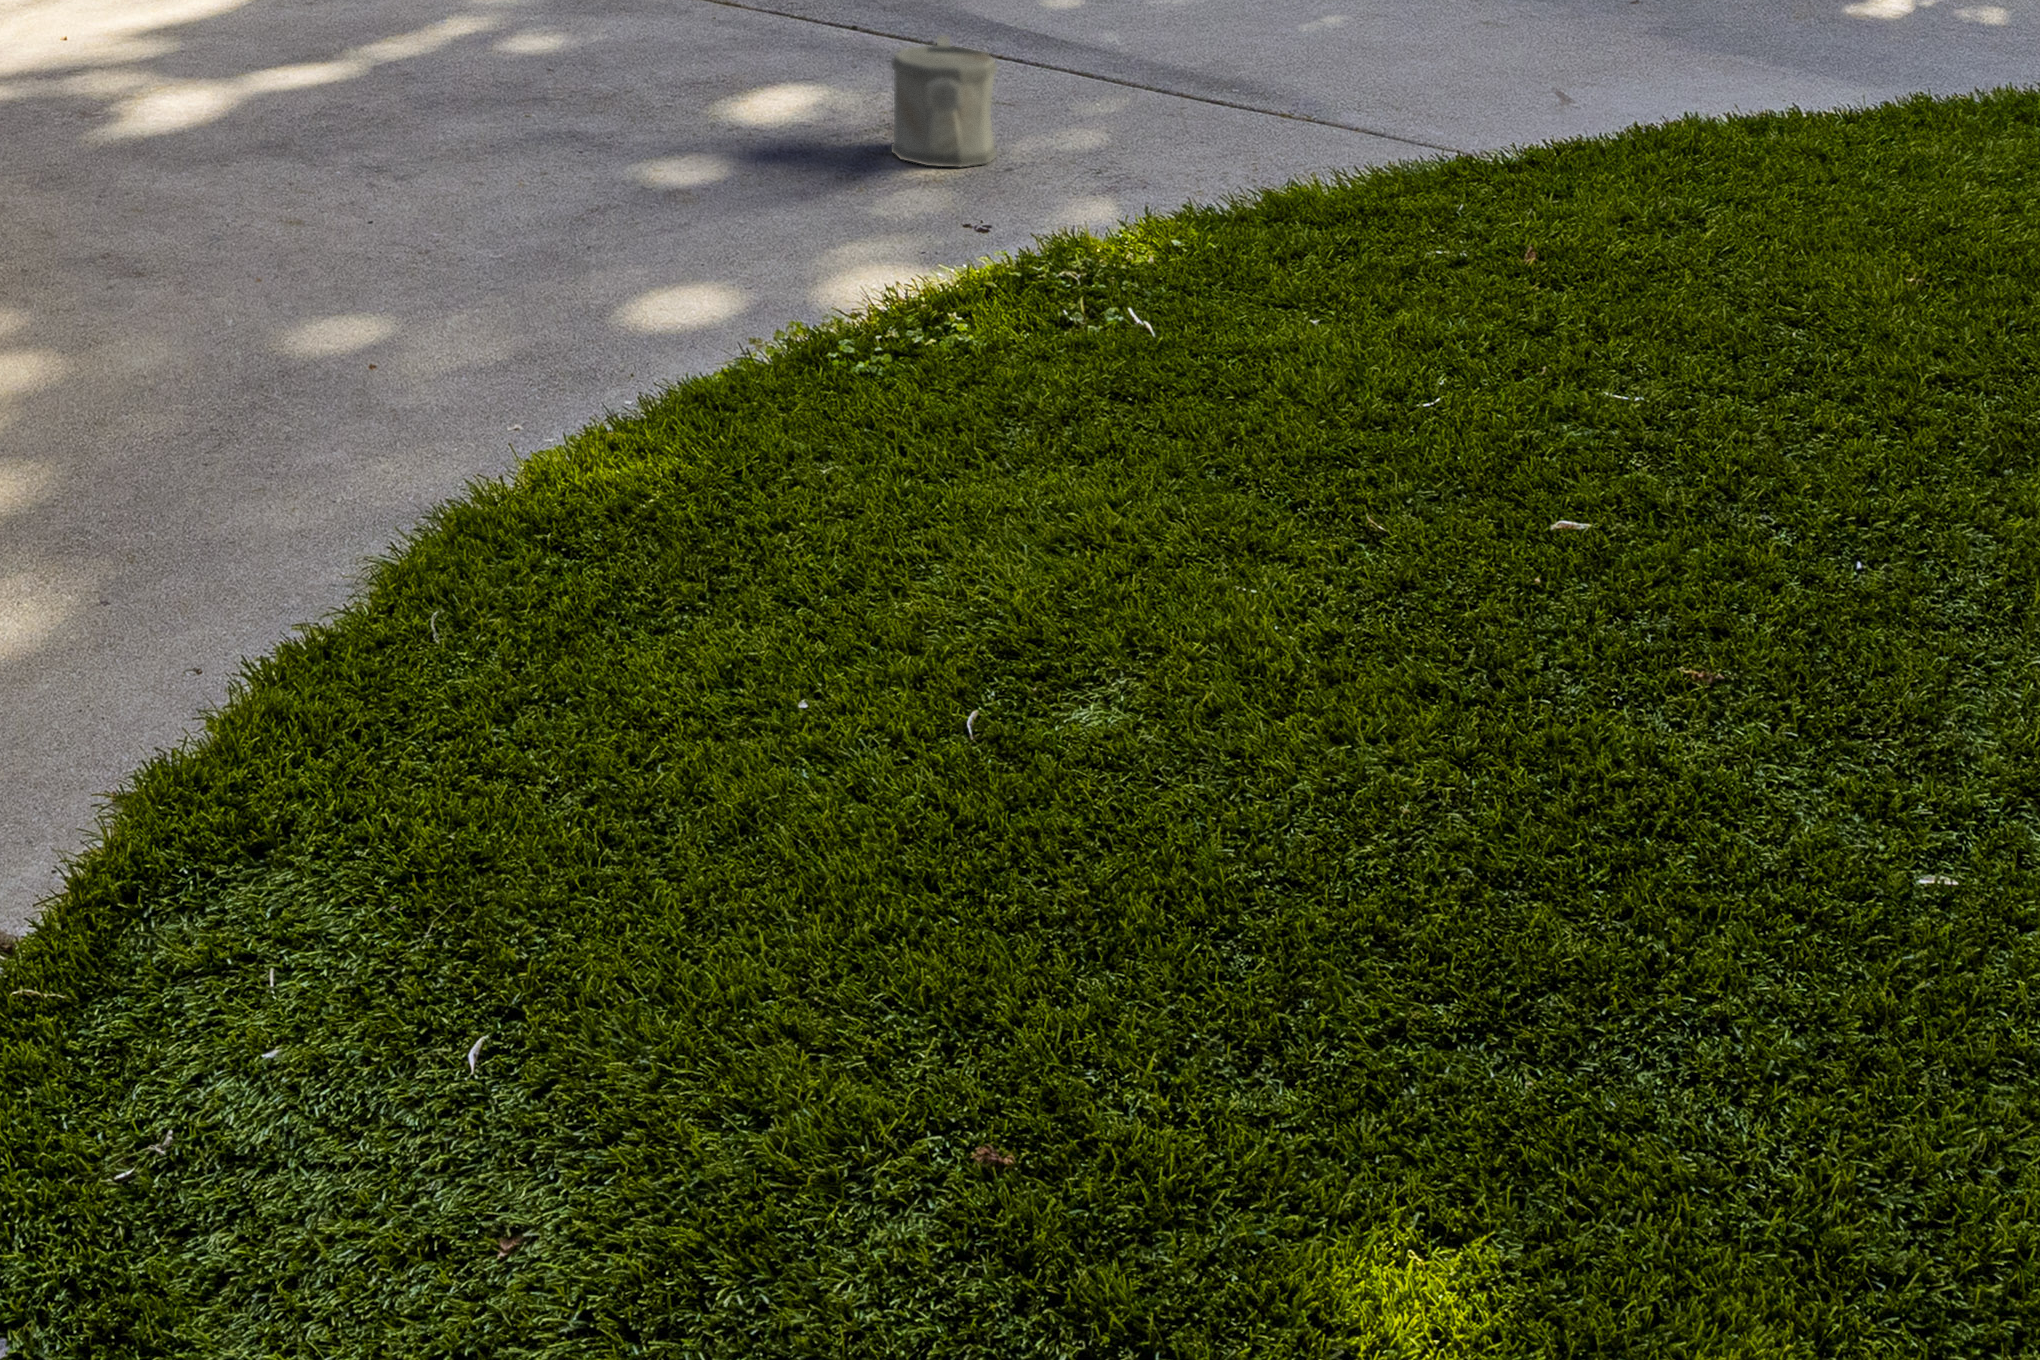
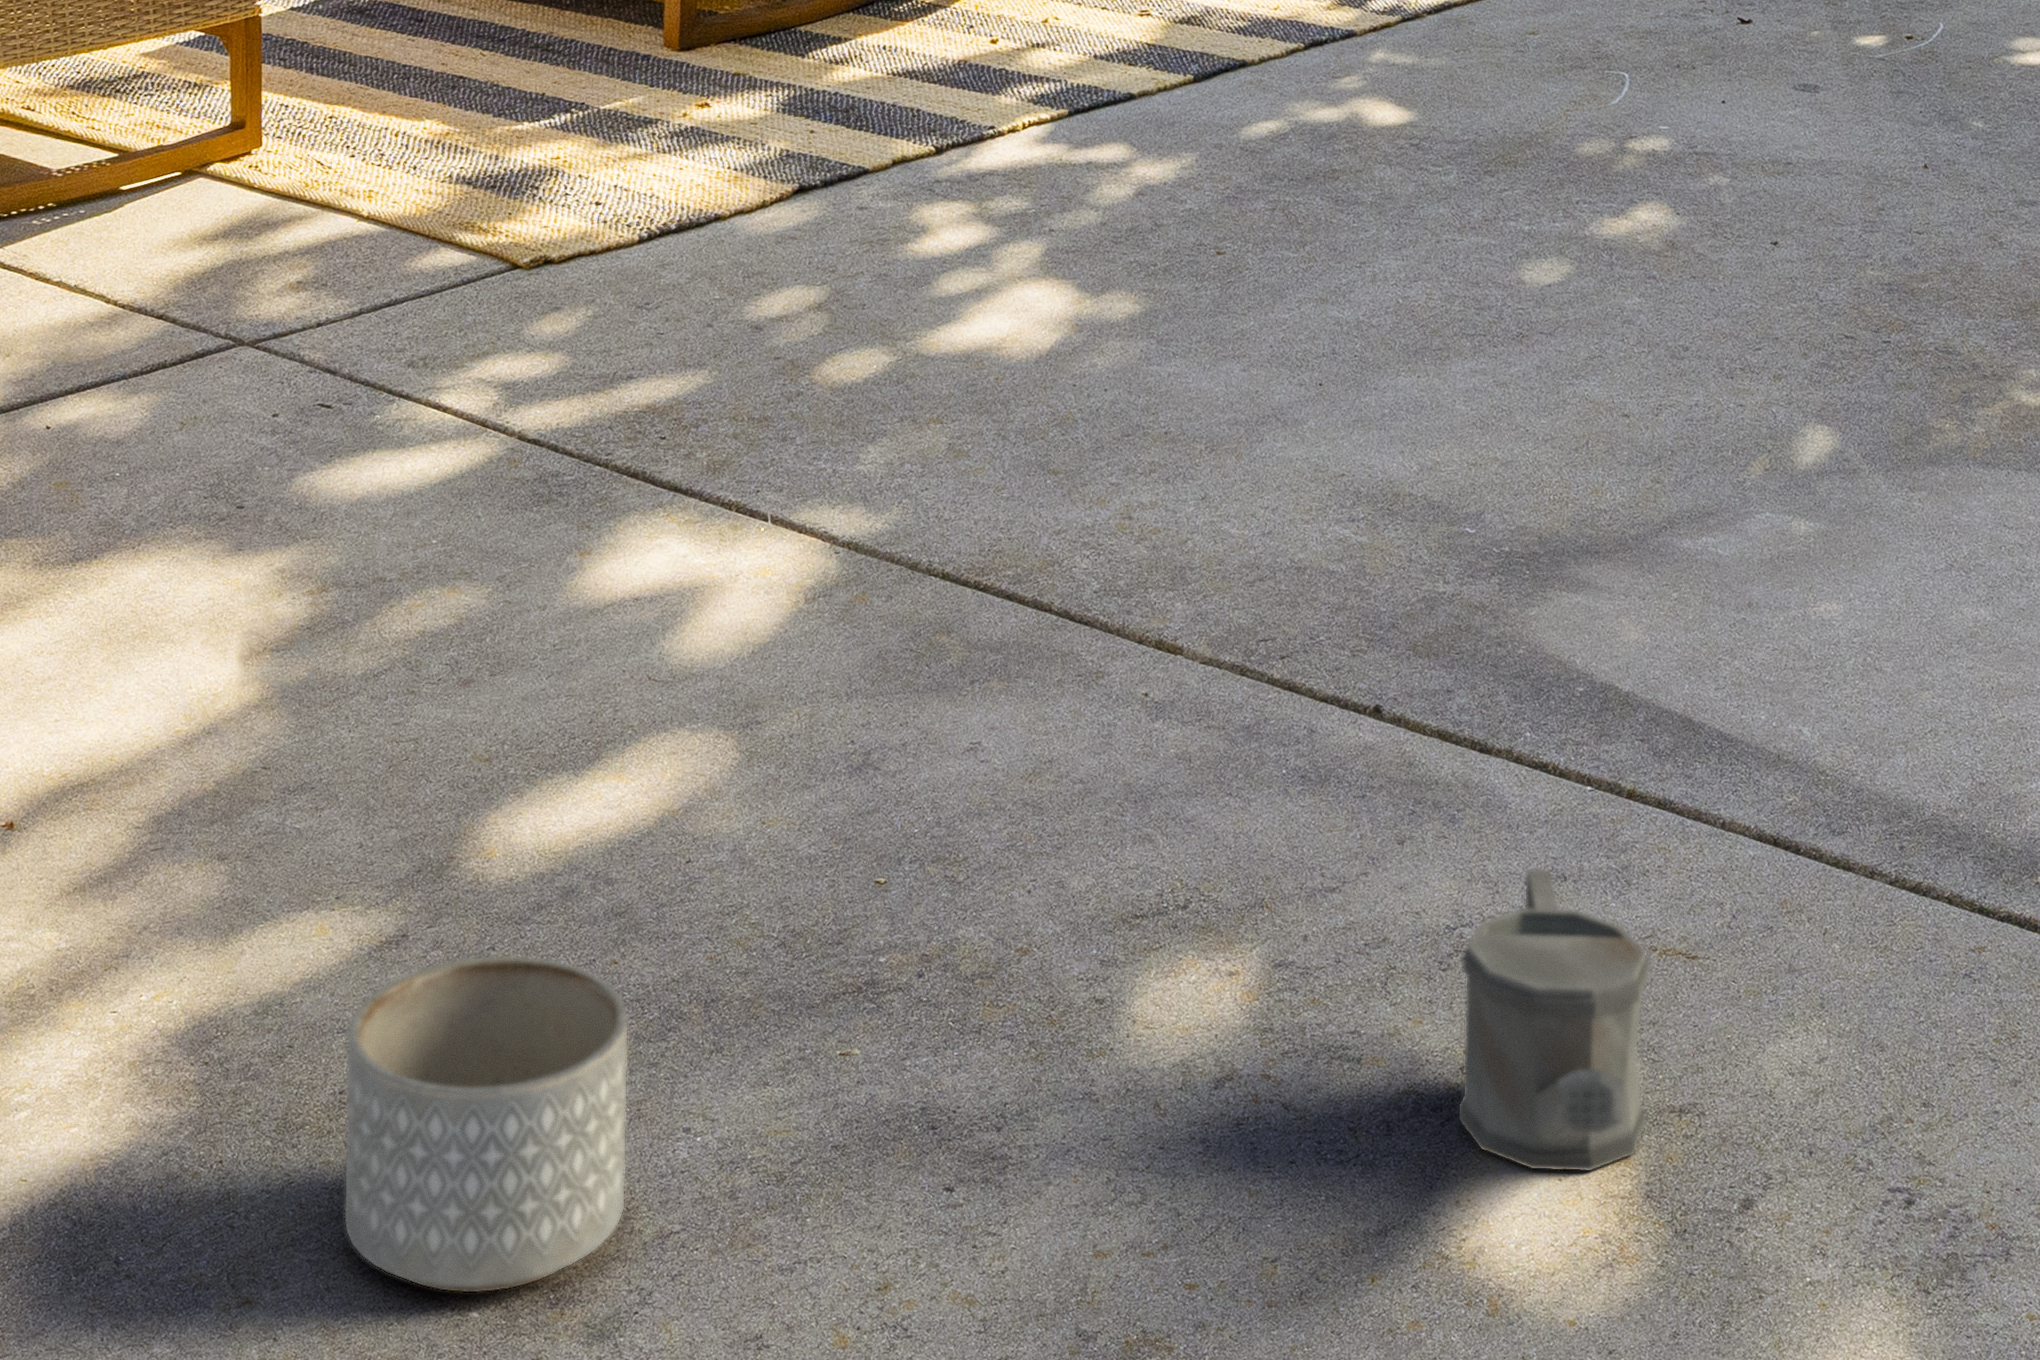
planter: none [288,37,432,179] -> present [345,956,627,1292]

